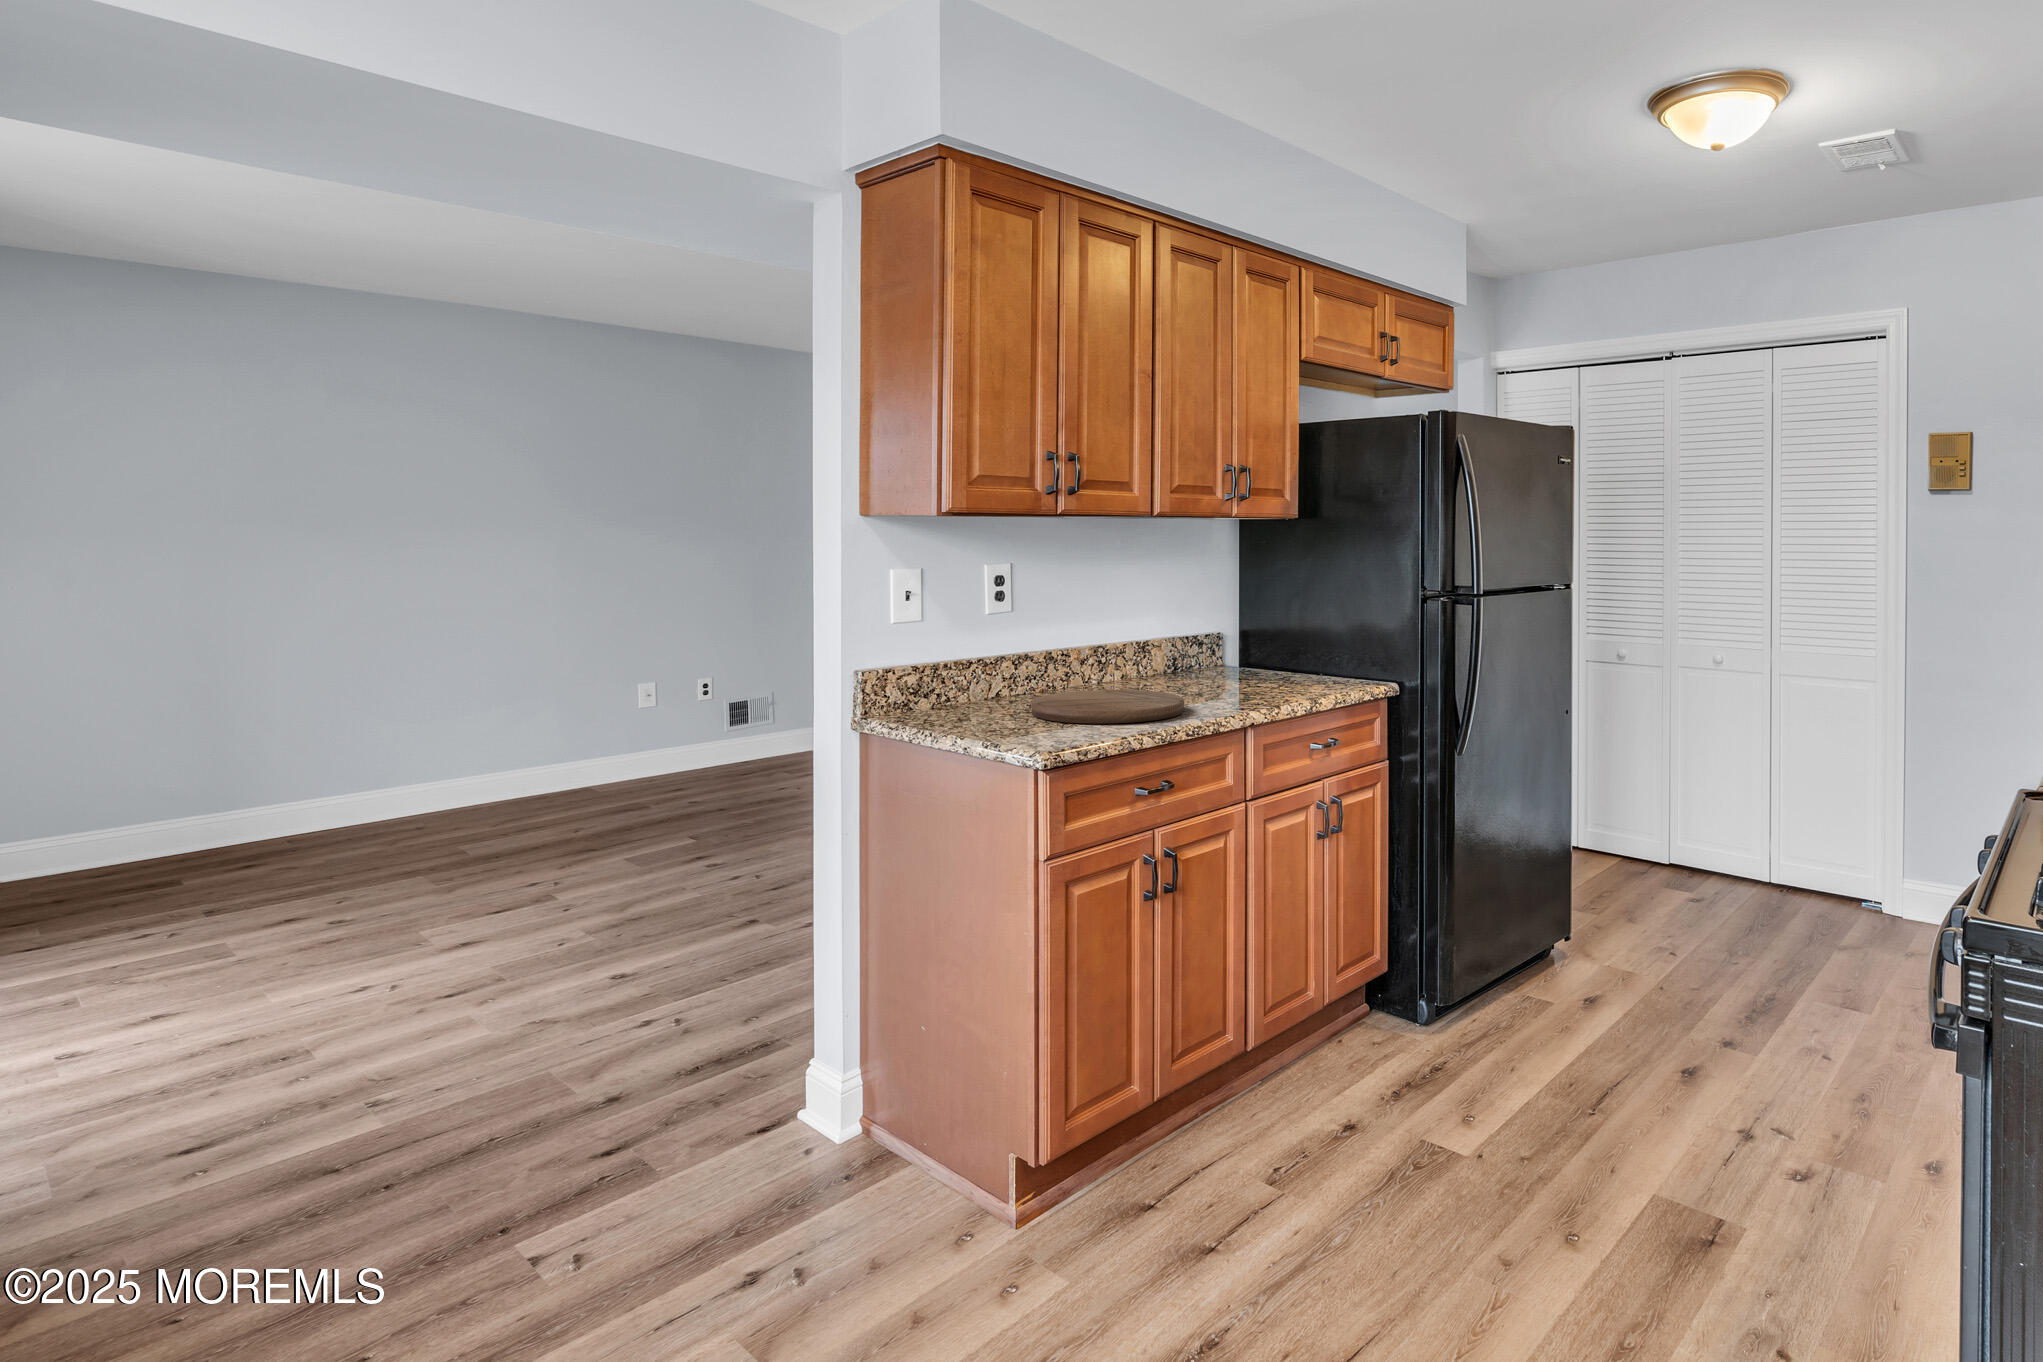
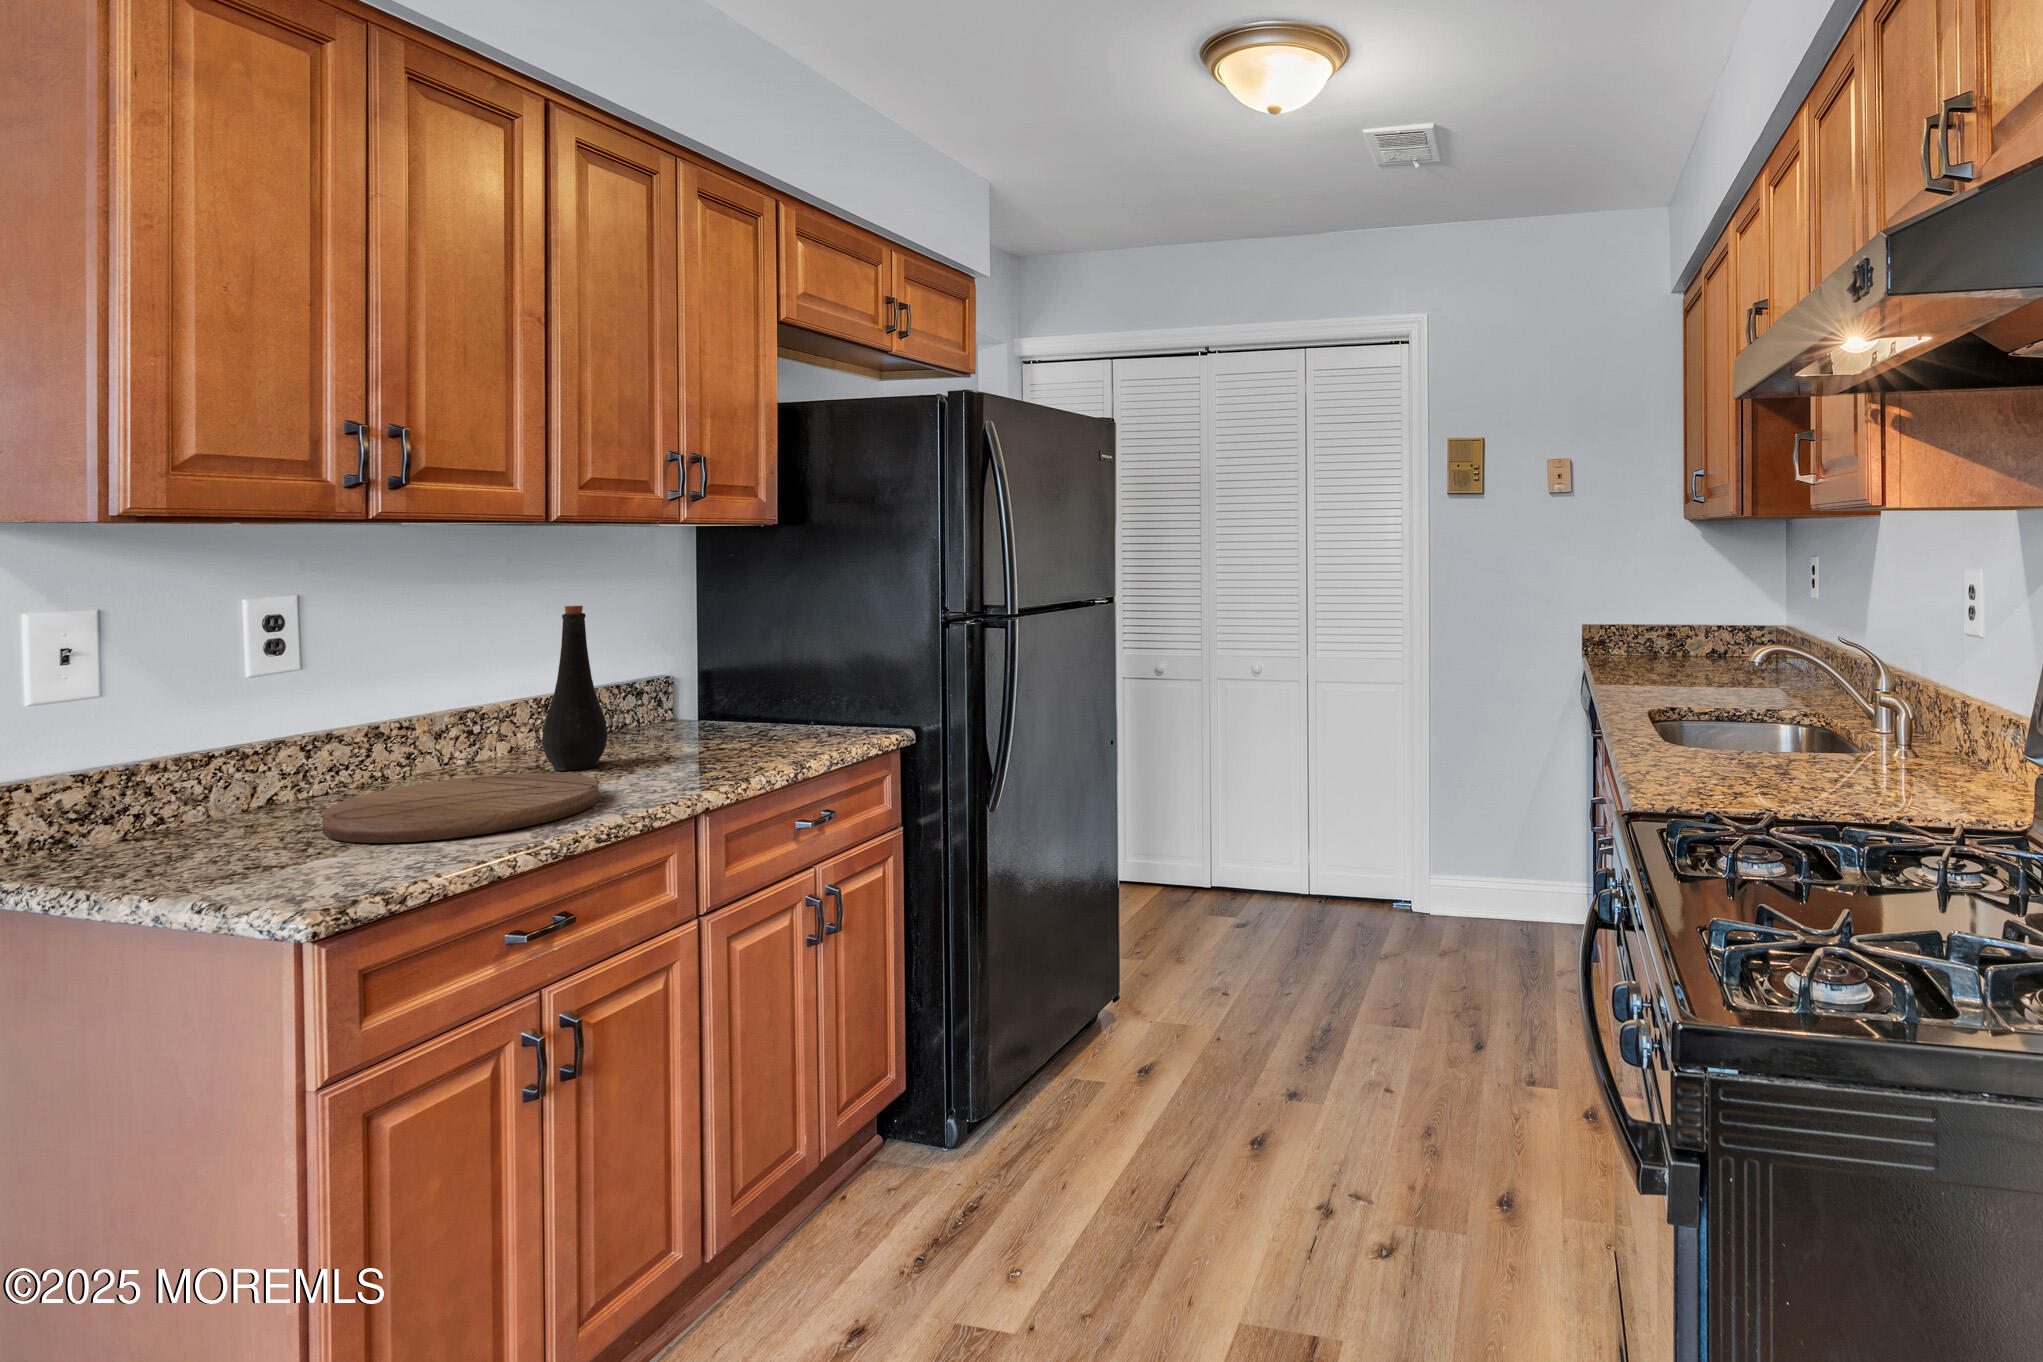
bottle: none [1144,576,1184,693] -> present [542,606,607,771]

